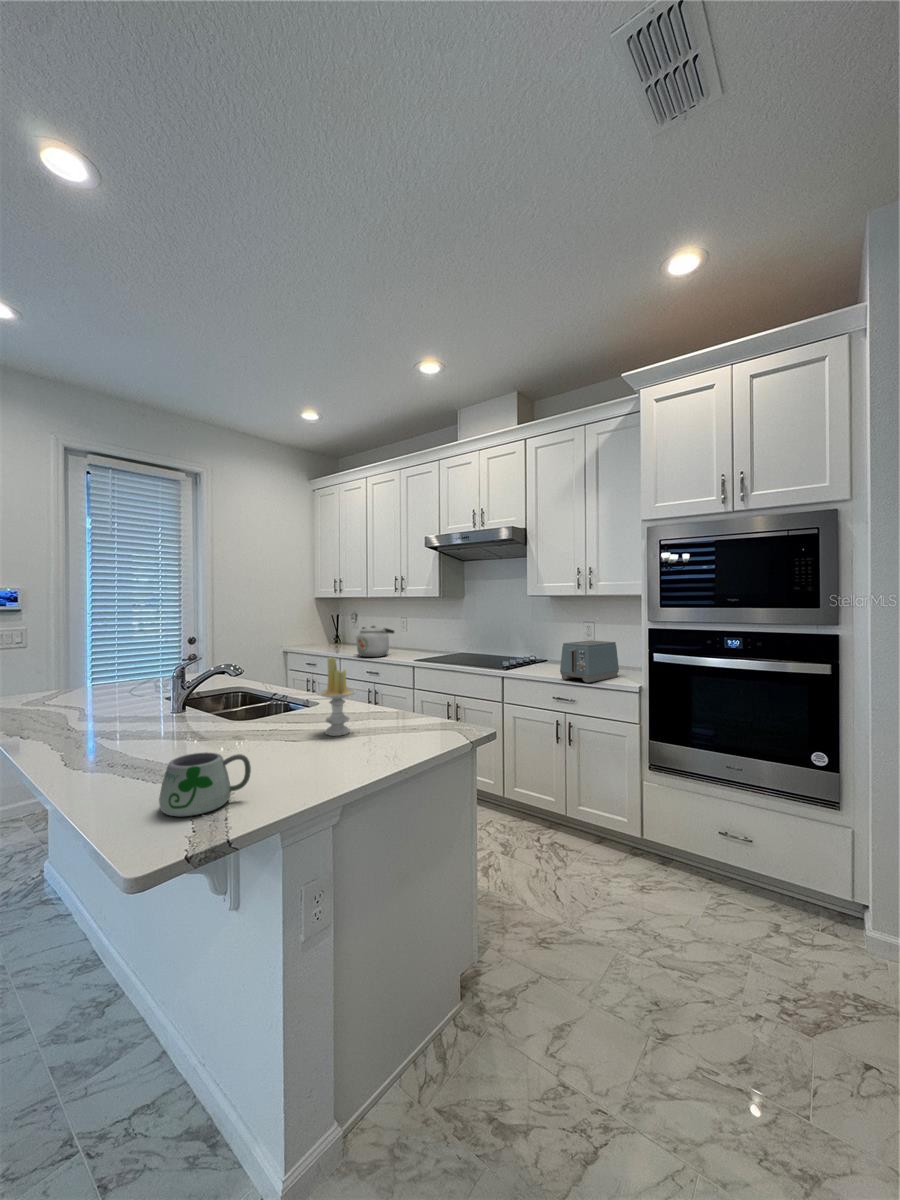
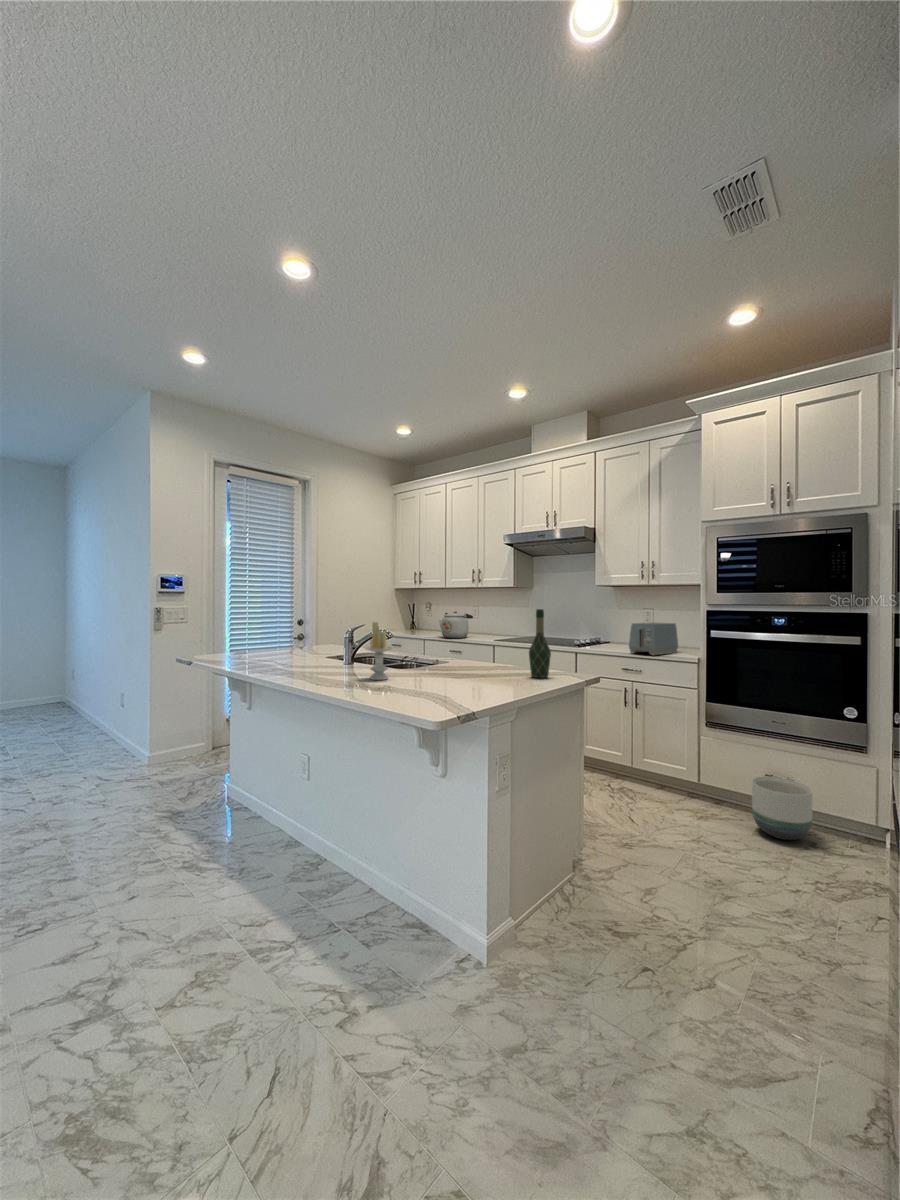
wine bottle: none [394,642,424,739] -> present [529,609,551,678]
candle: present [318,657,356,736] -> present [365,622,393,680]
mug: present [159,752,251,819] -> none [416,669,466,704]
planter: none [702,836,775,923] -> present [752,776,812,840]

